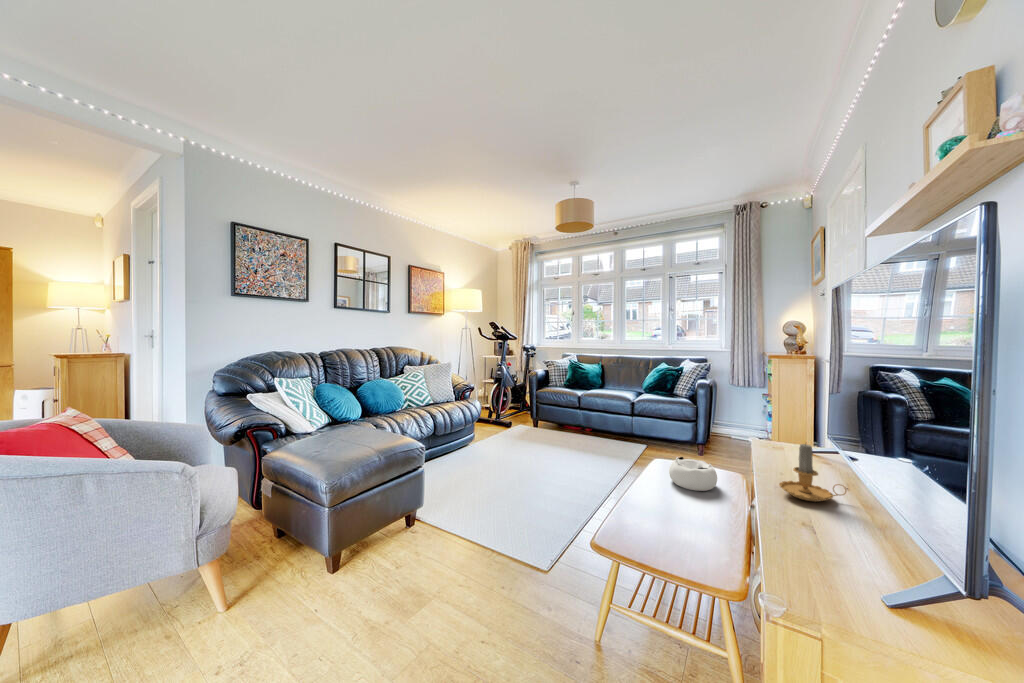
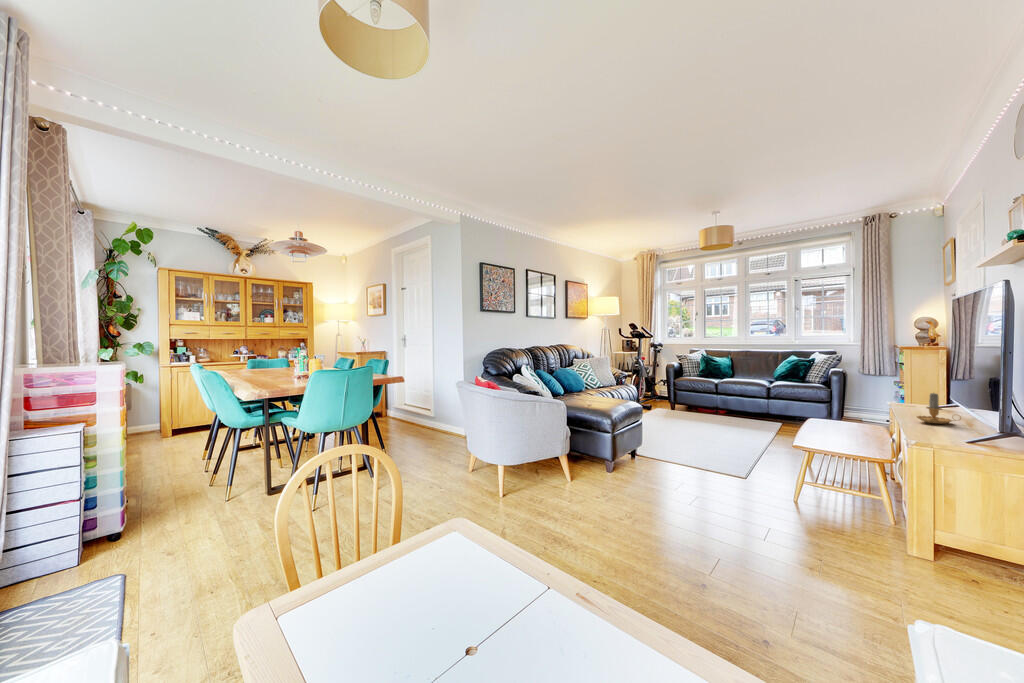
decorative bowl: present [669,457,717,491] -> none [830,411,868,431]

